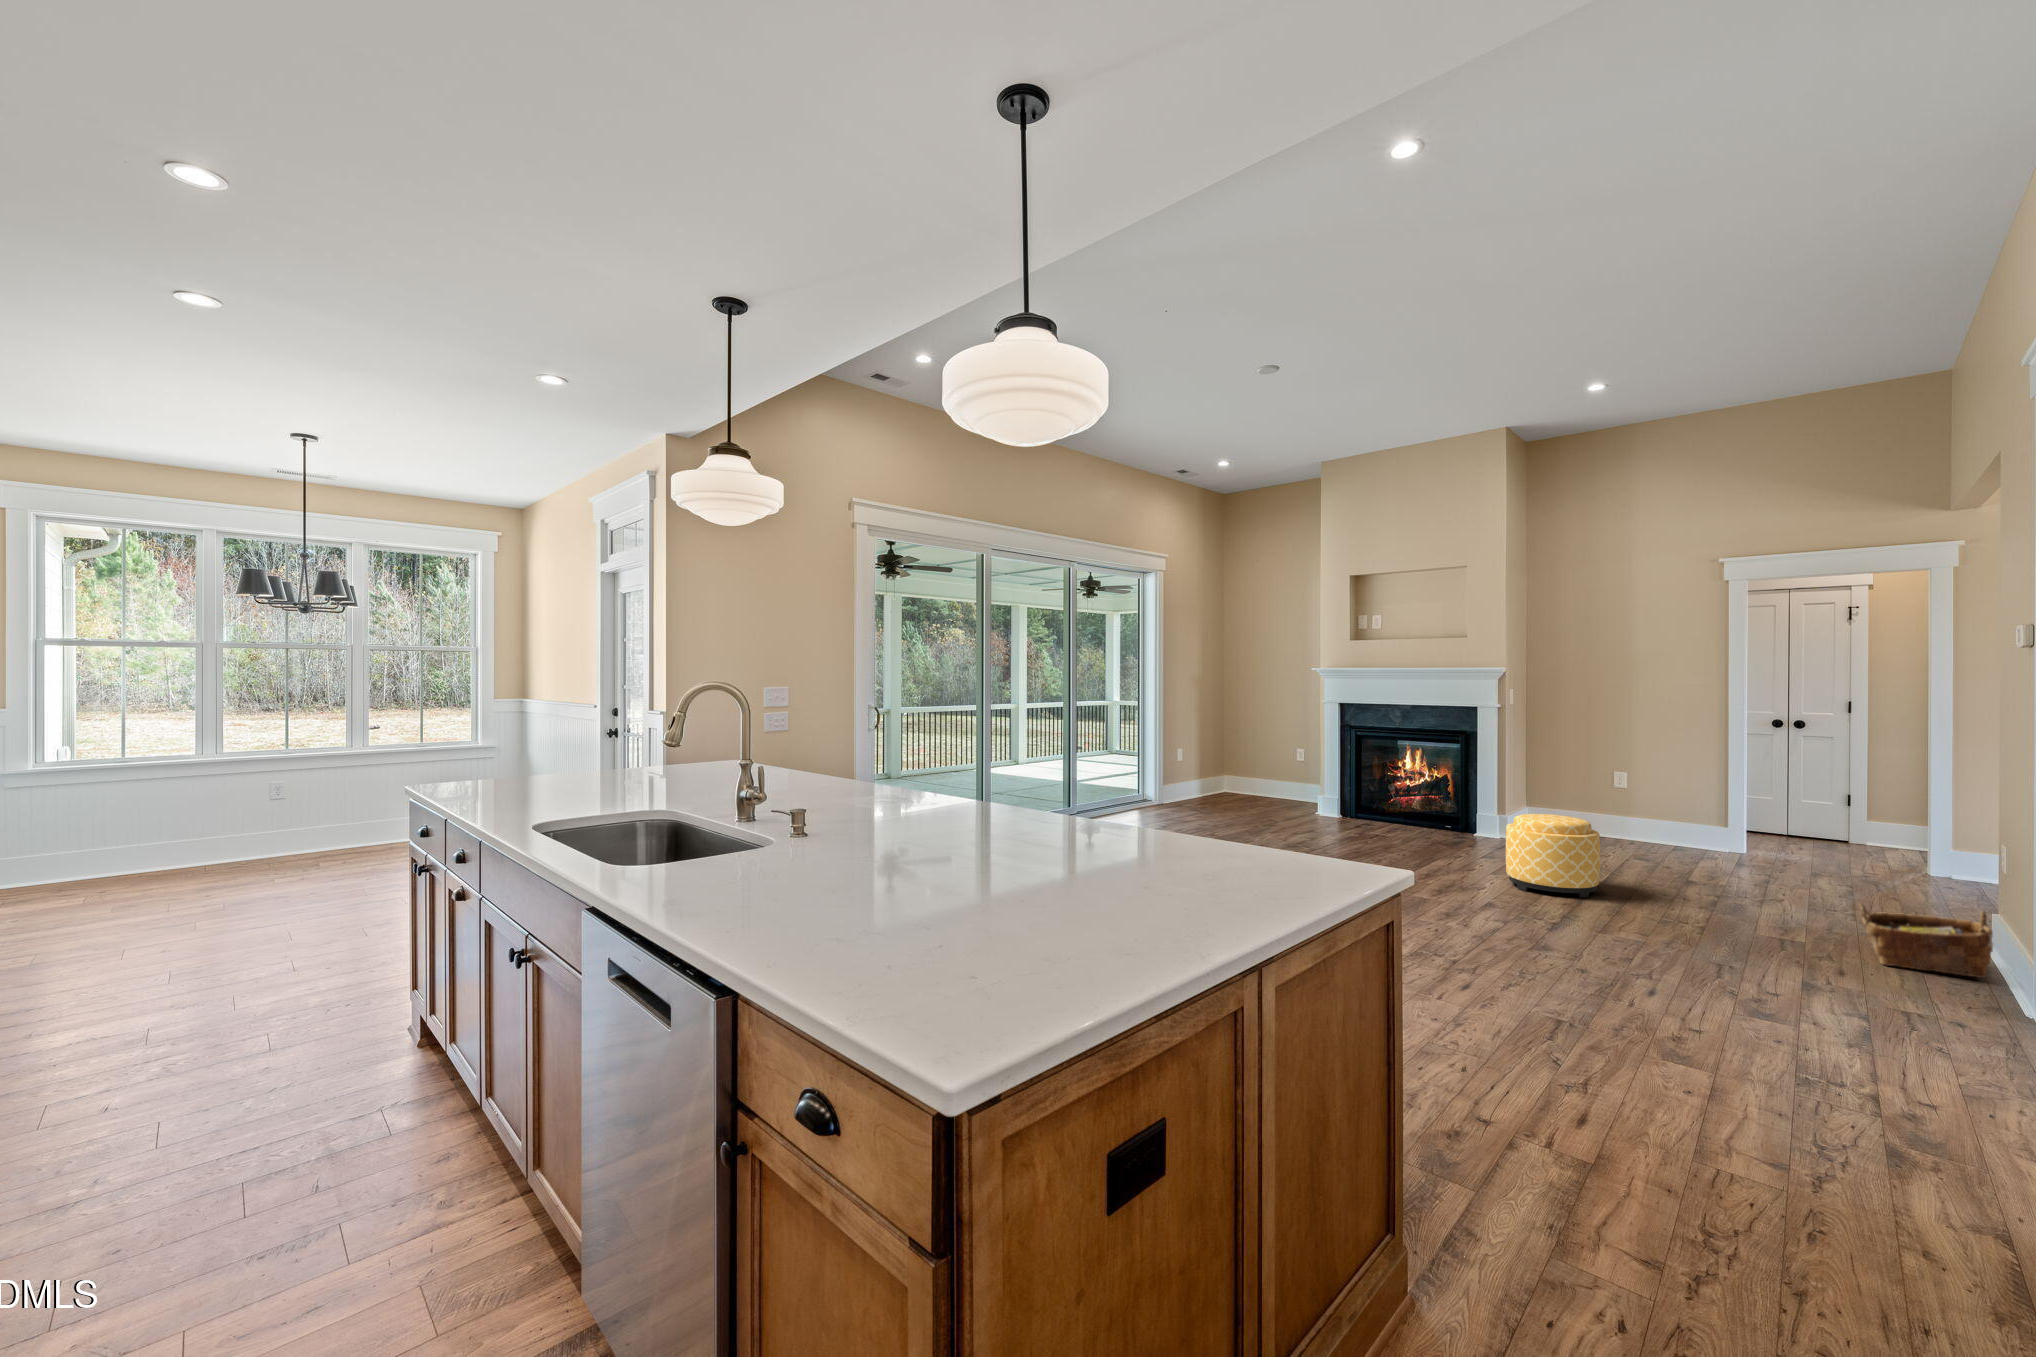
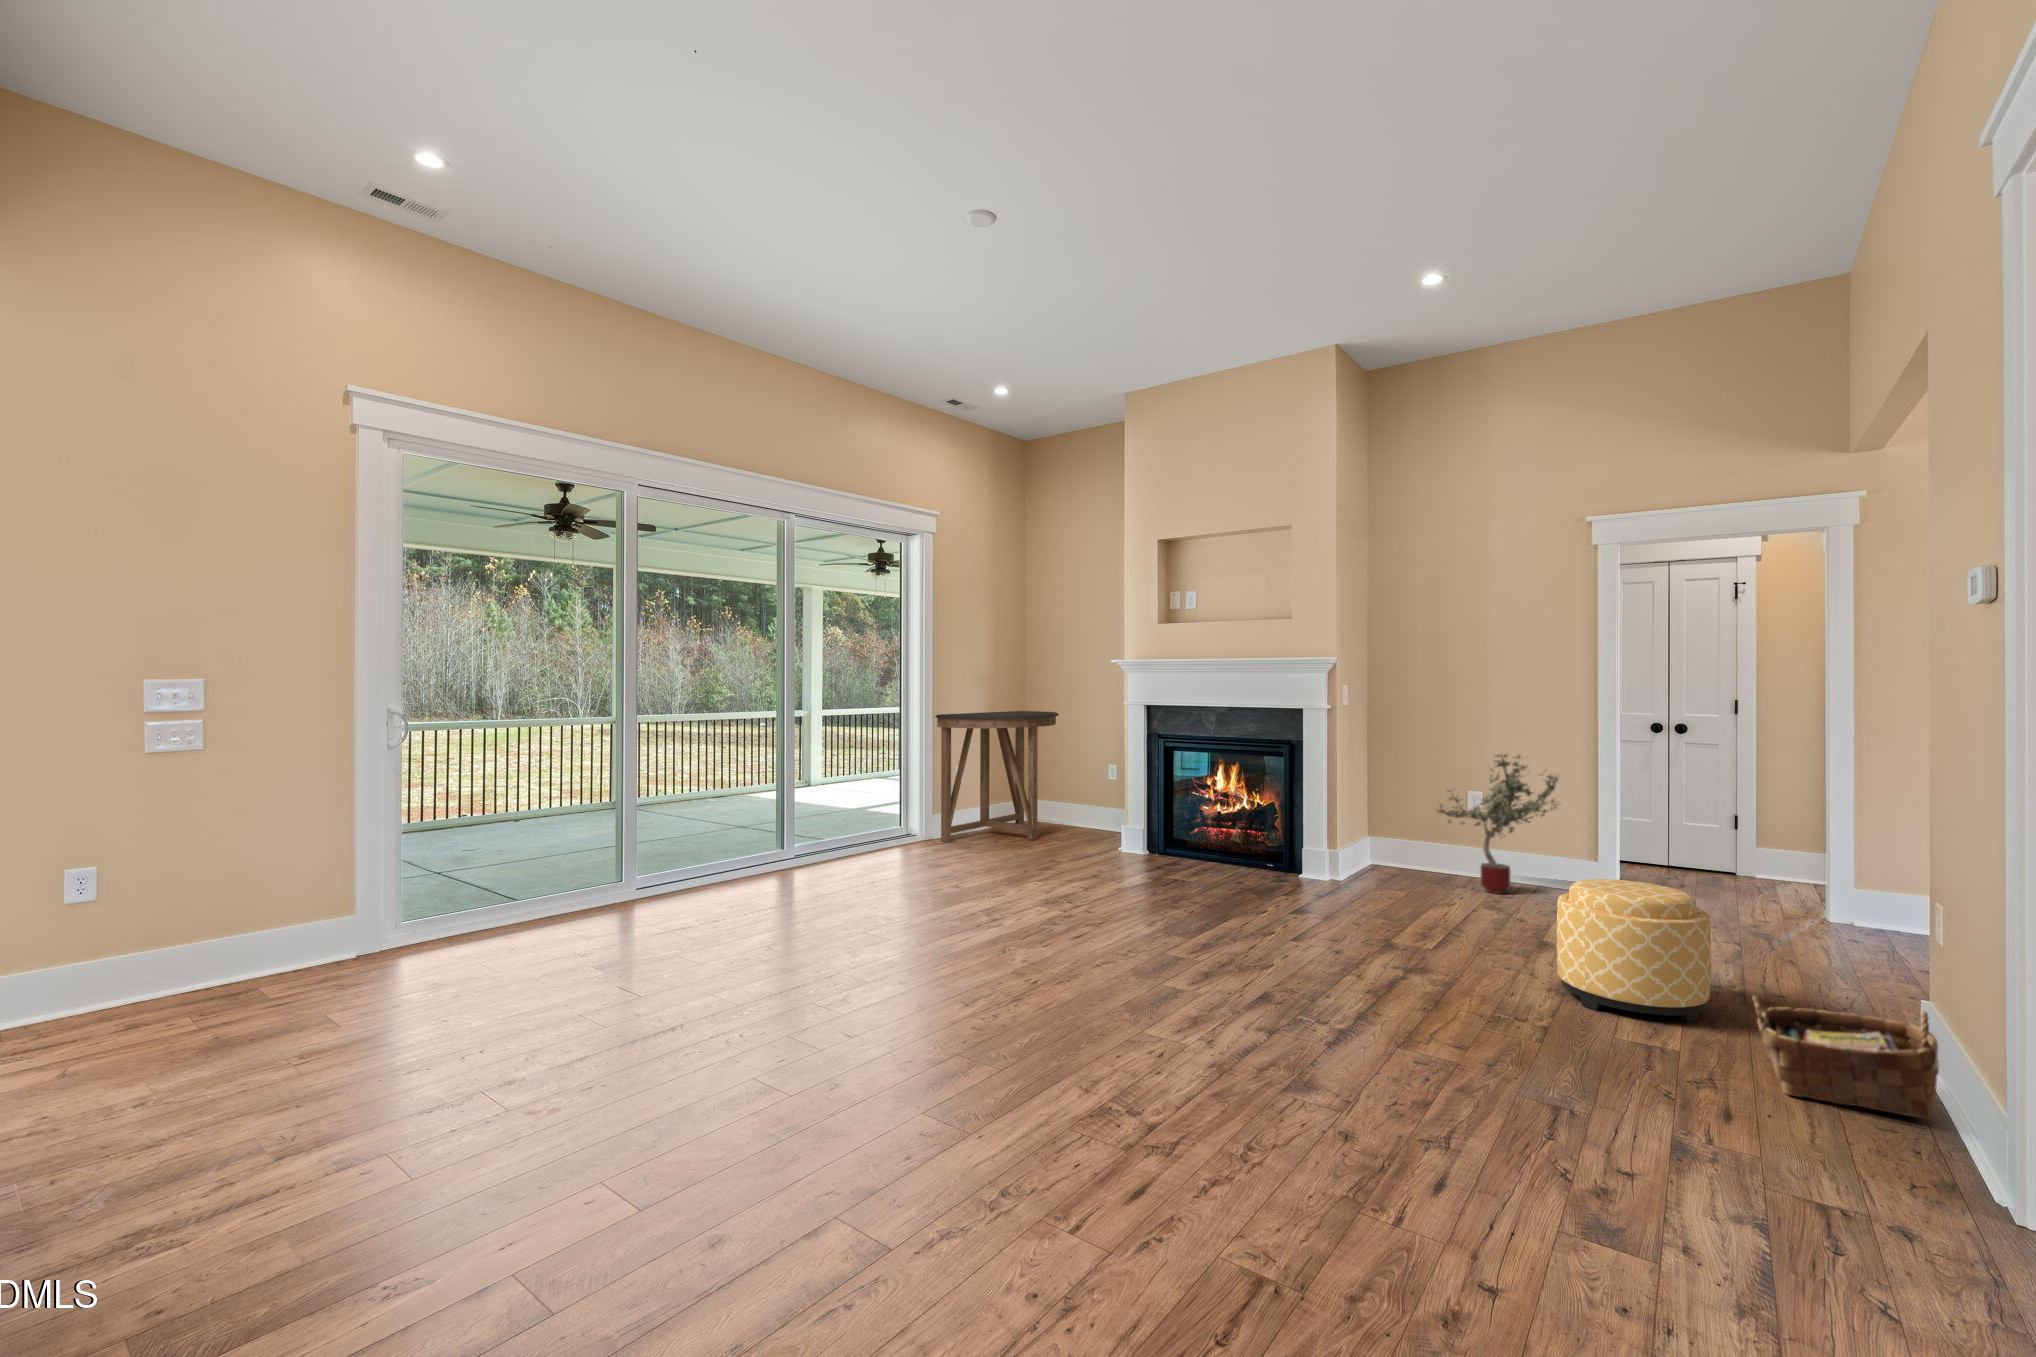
console table: none [1169,707,1260,808] -> present [935,711,1059,842]
potted tree: none [1589,742,1699,851] -> present [1438,754,1558,894]
ottoman: present [1506,814,1600,898] -> present [1557,879,1711,1023]

